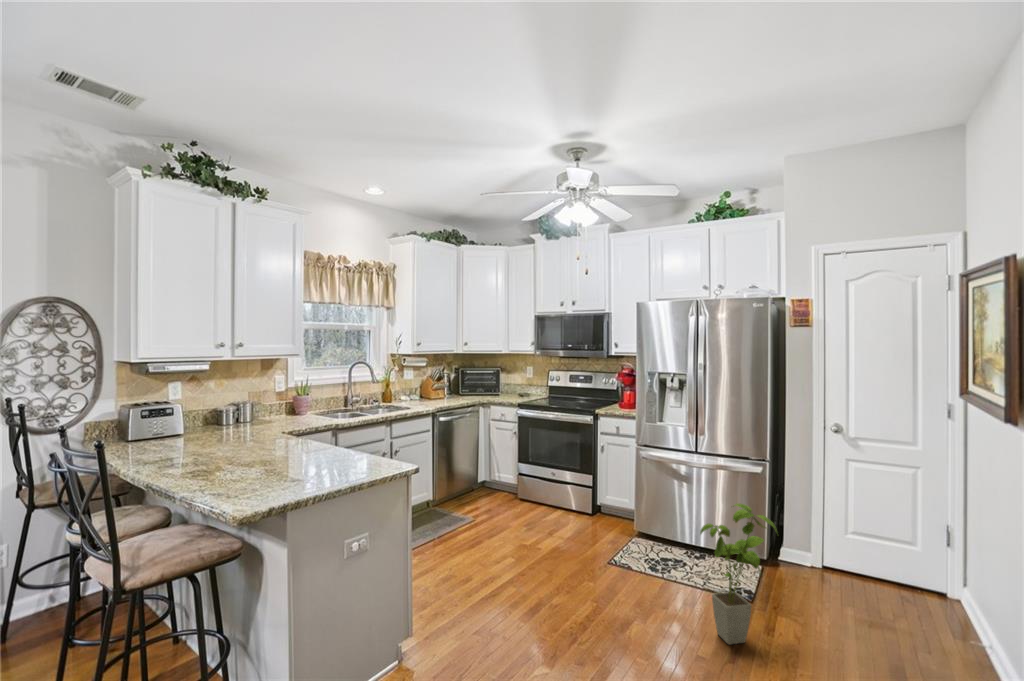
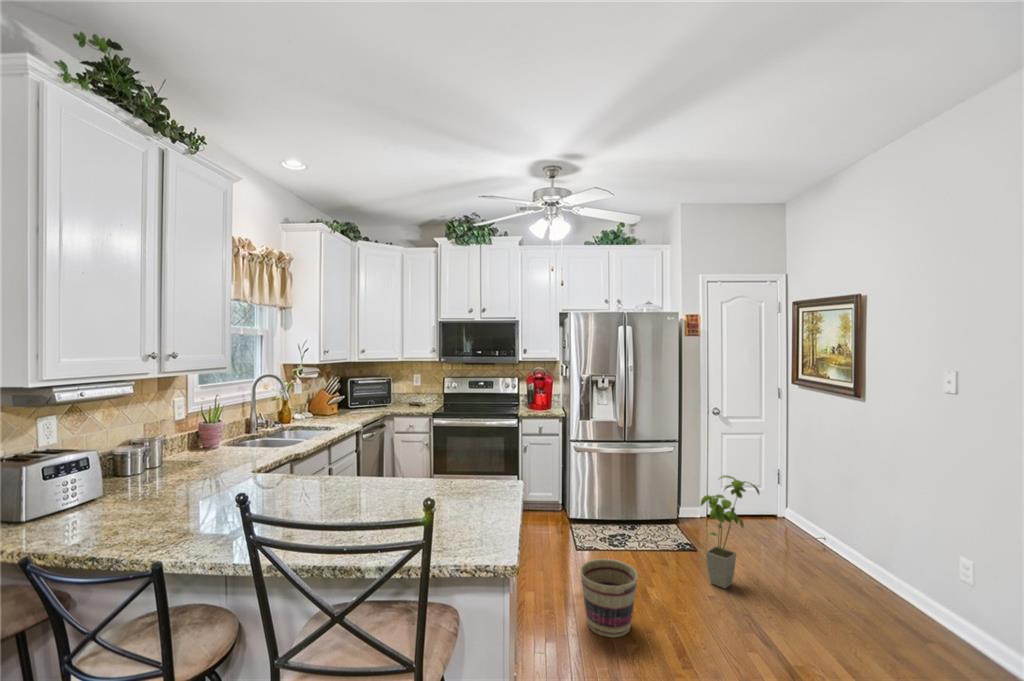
basket: none [519,563,579,645] -> present [580,559,638,637]

